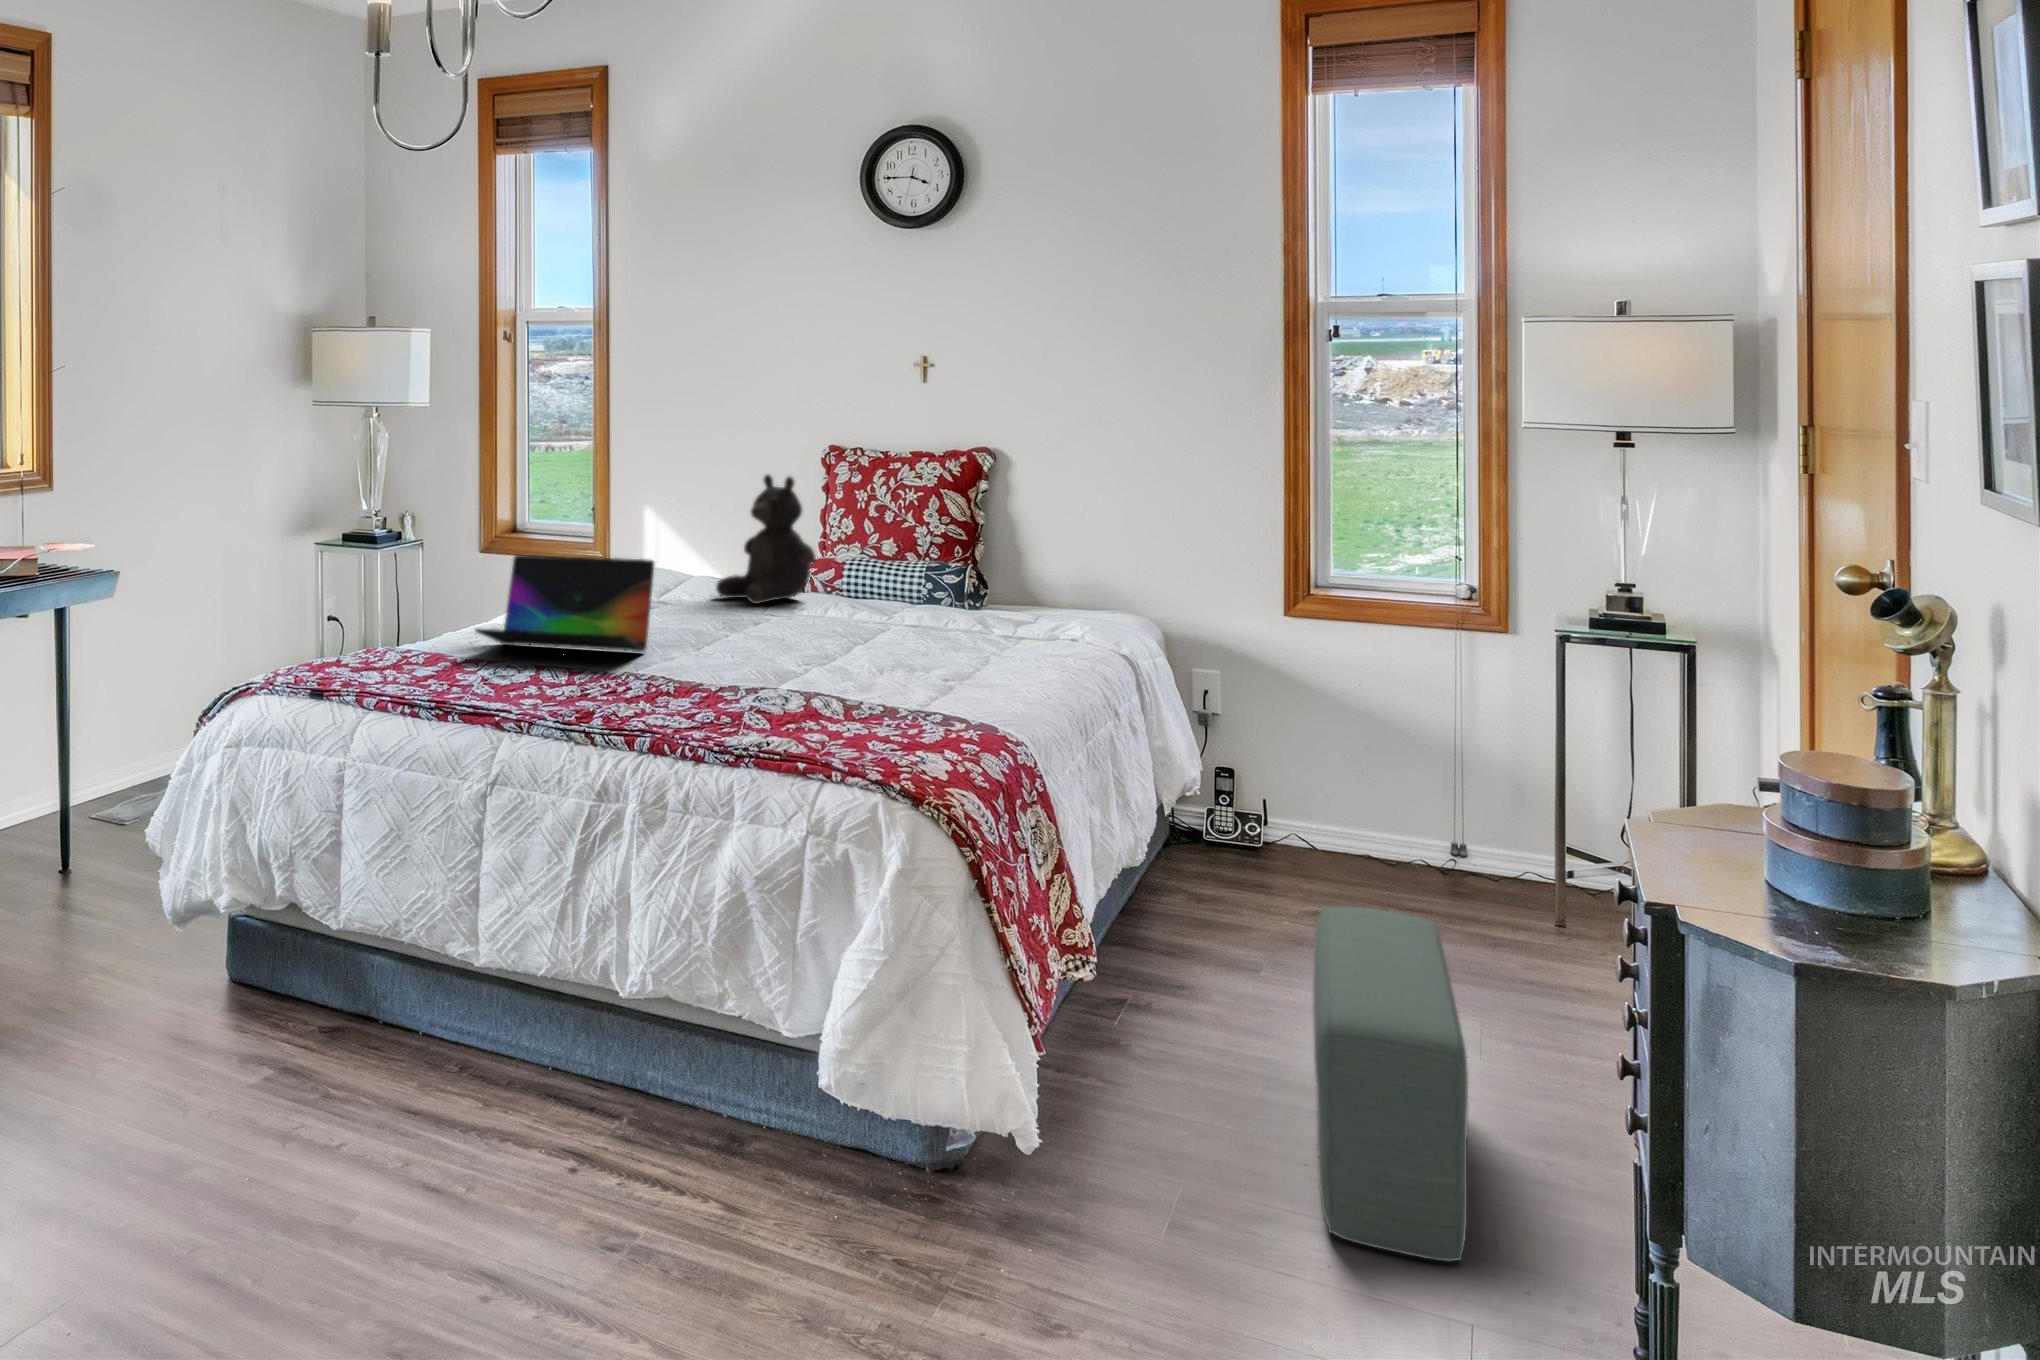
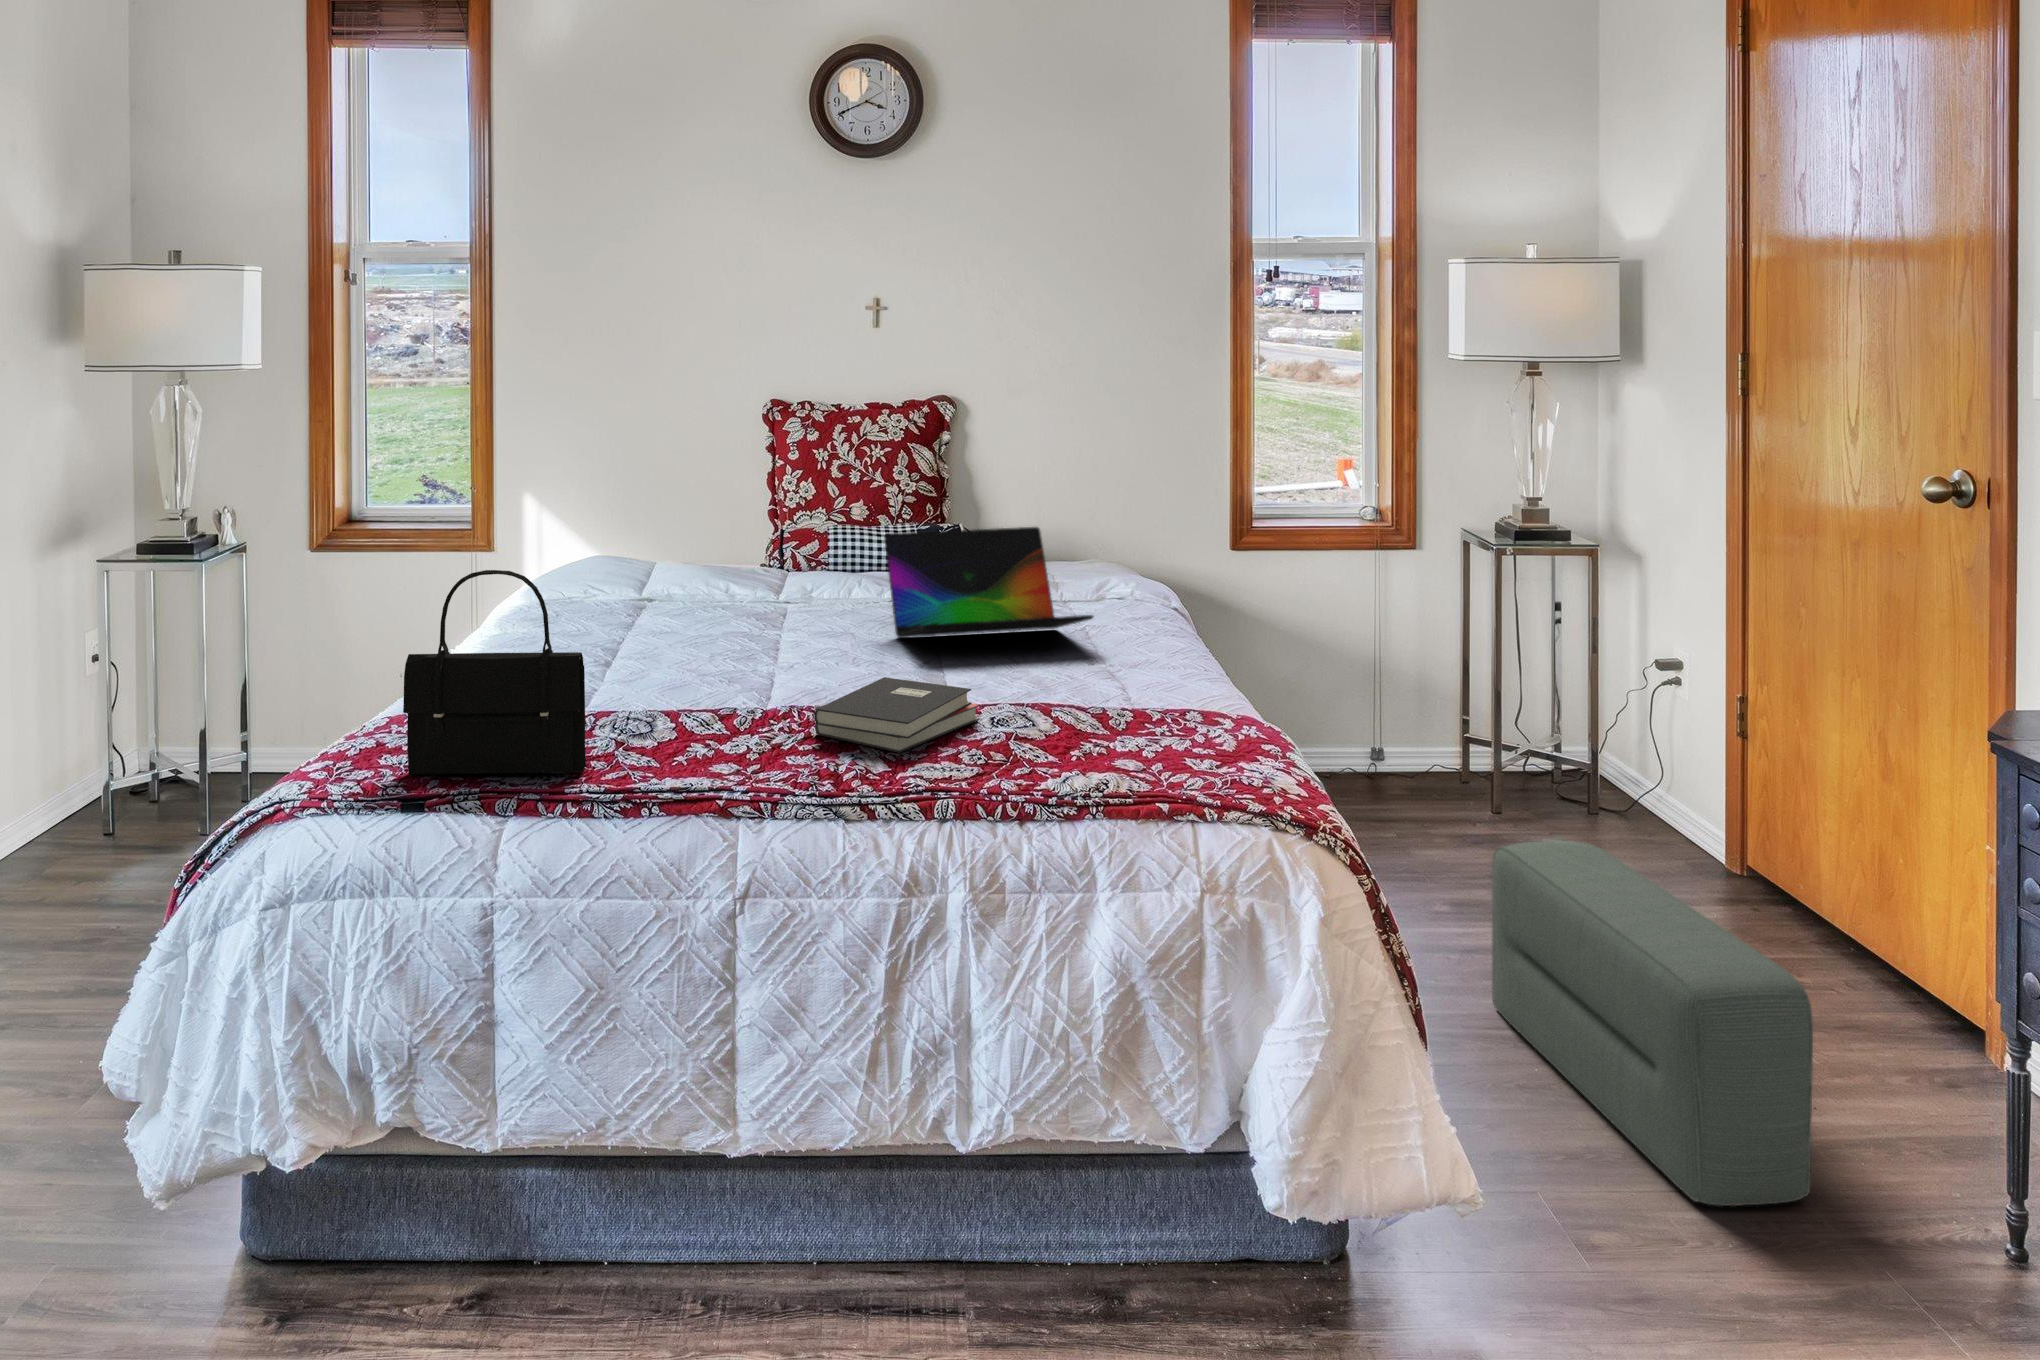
teddy bear: present [716,475,816,604] -> none [692,437,807,587]
handbag: none [326,539,439,690] -> present [403,570,586,774]
laptop: present [476,555,655,652] -> present [884,527,1094,638]
hardback book: none [618,660,762,709] -> present [814,677,980,753]

